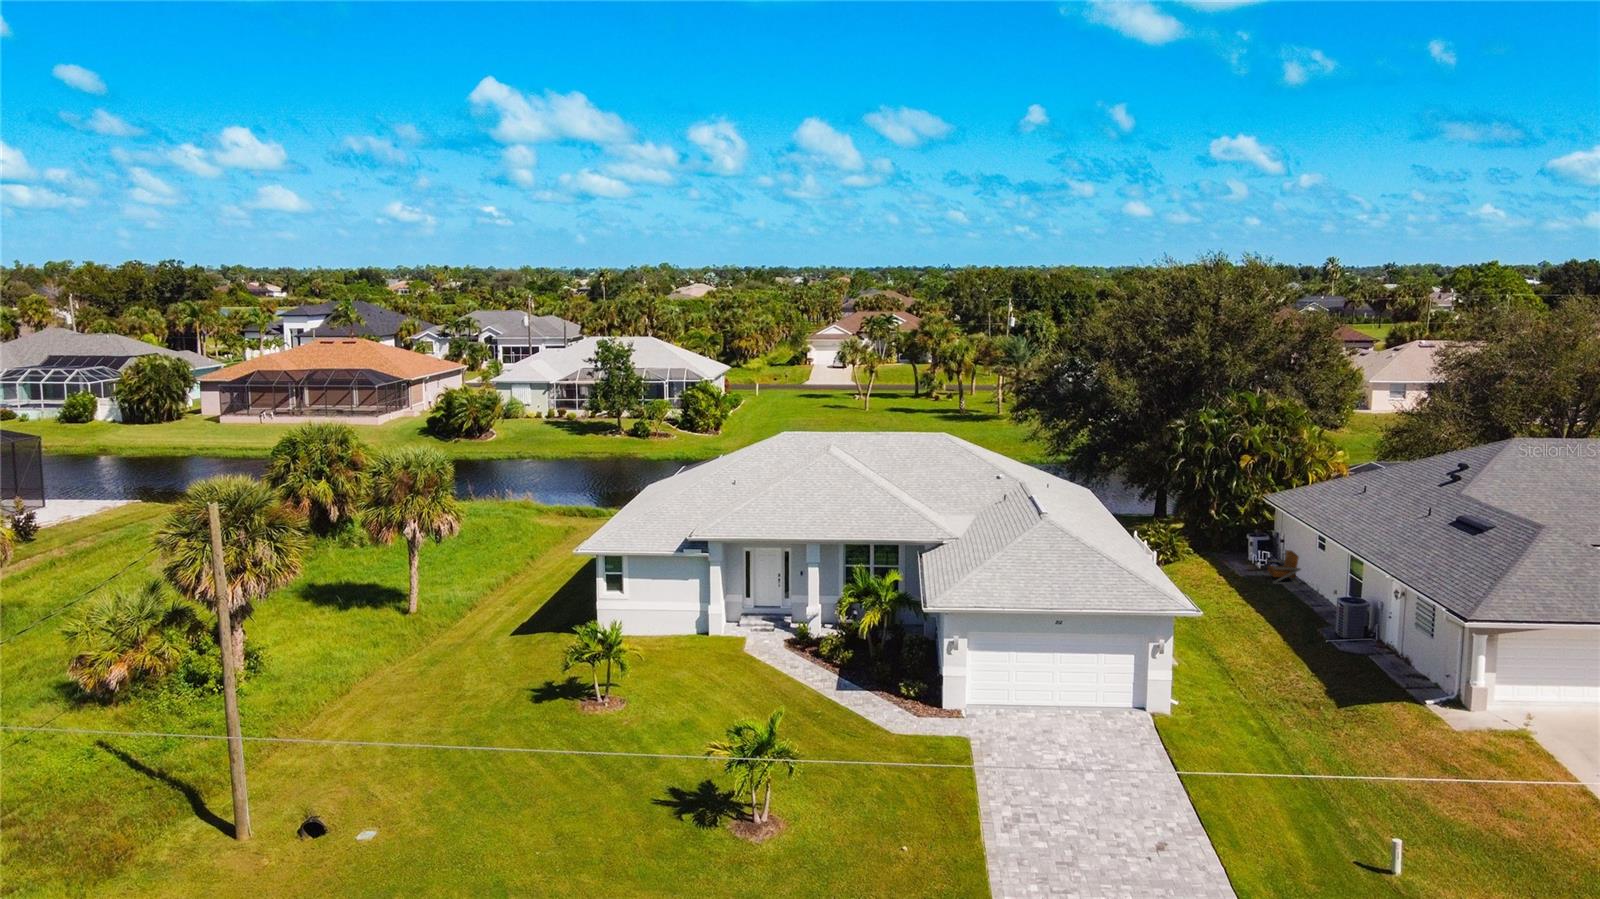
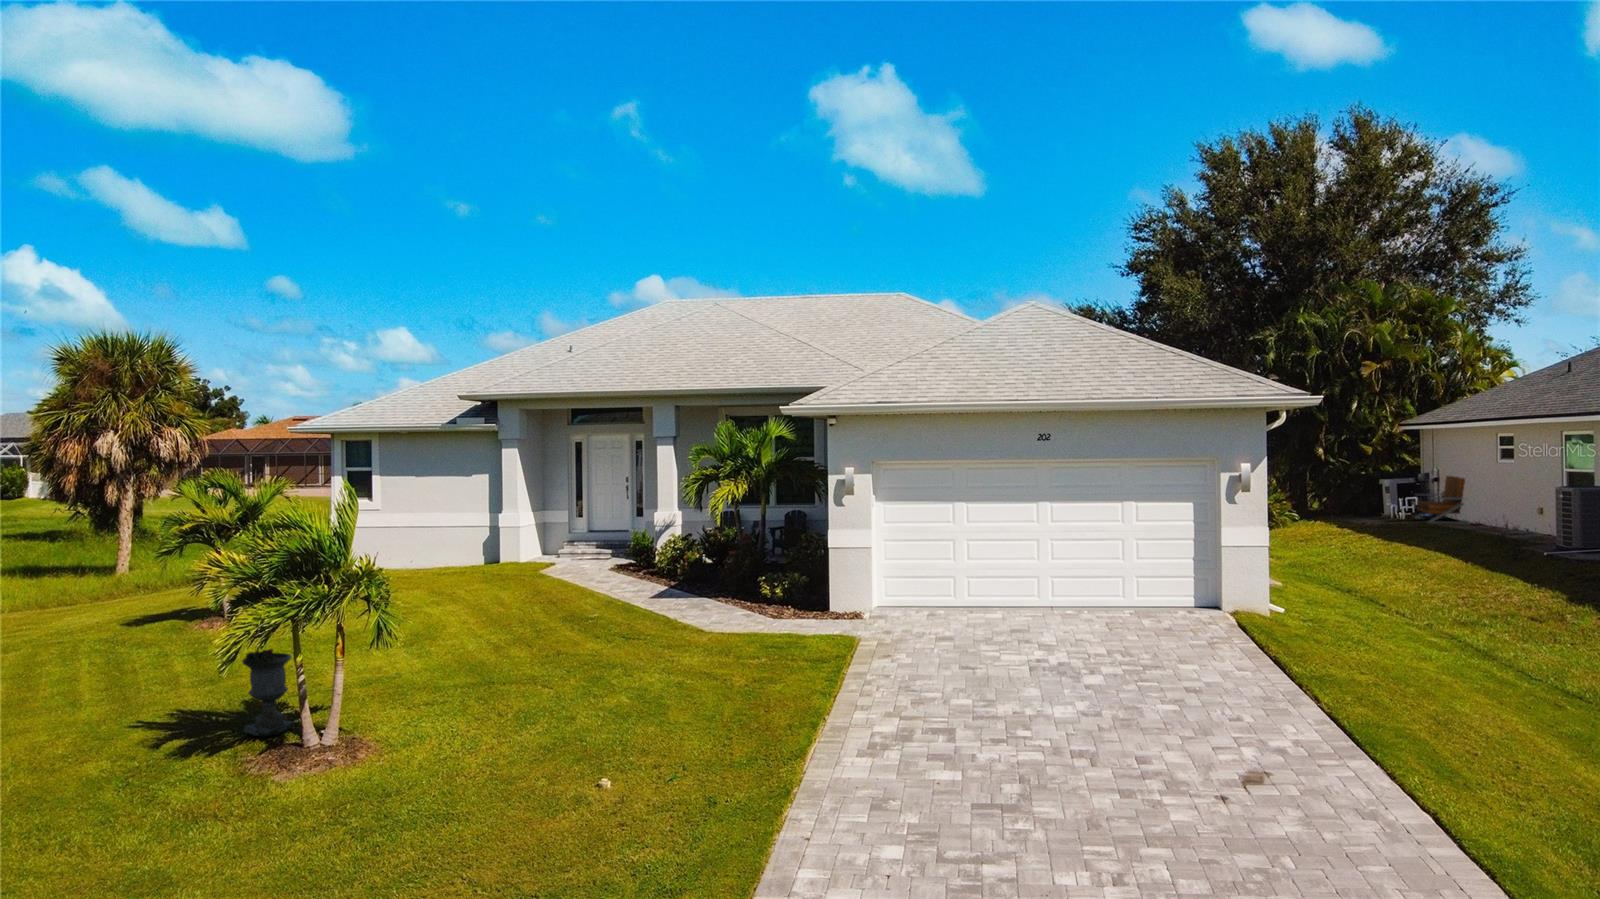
planter: none [740,788,760,827] -> present [242,649,295,737]

